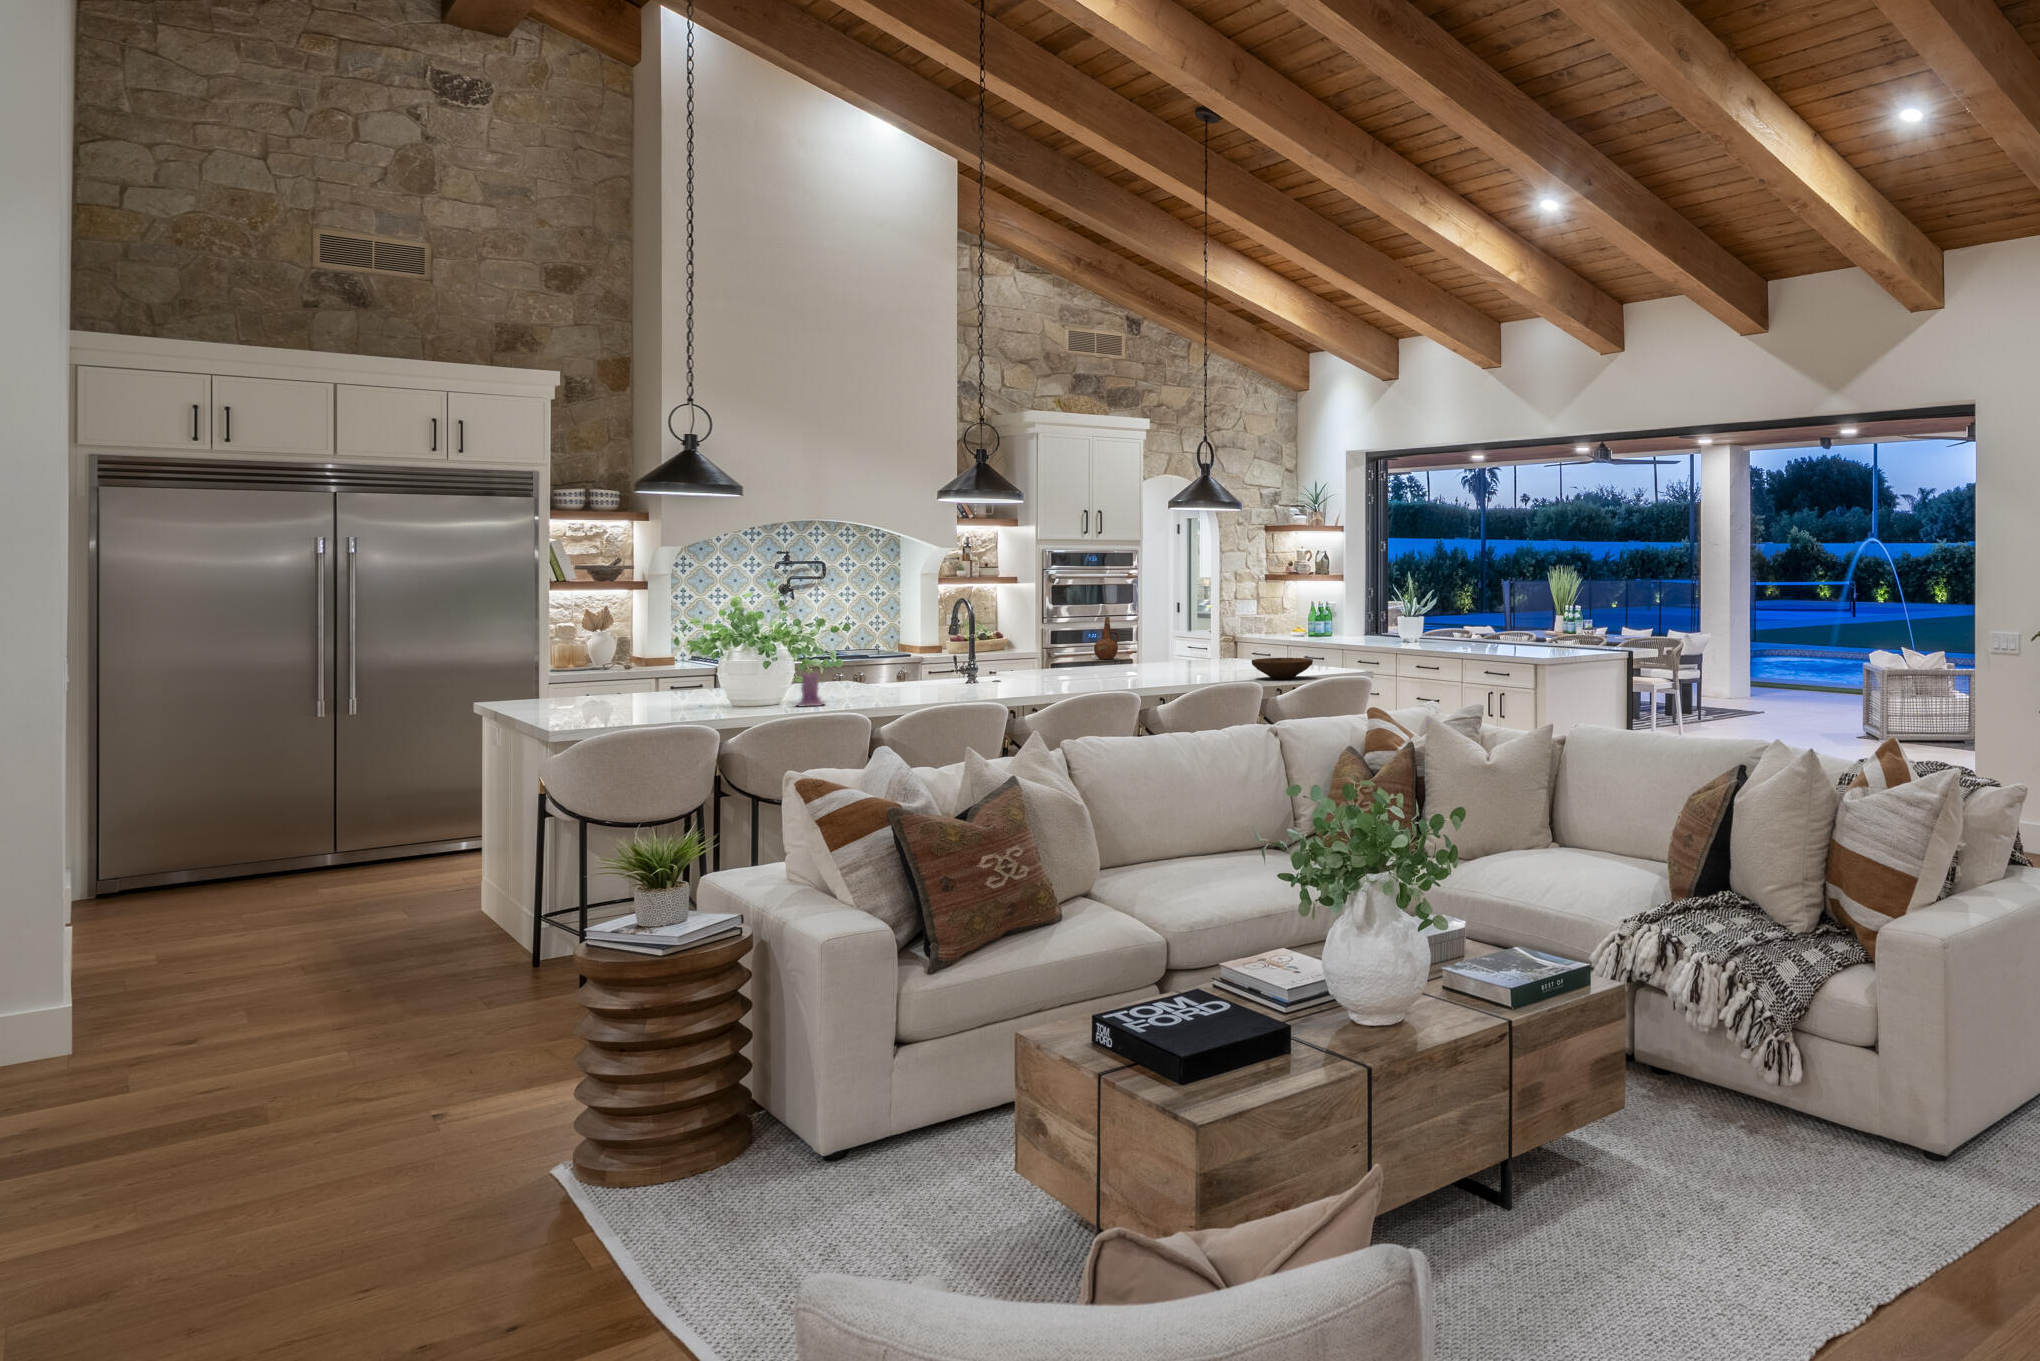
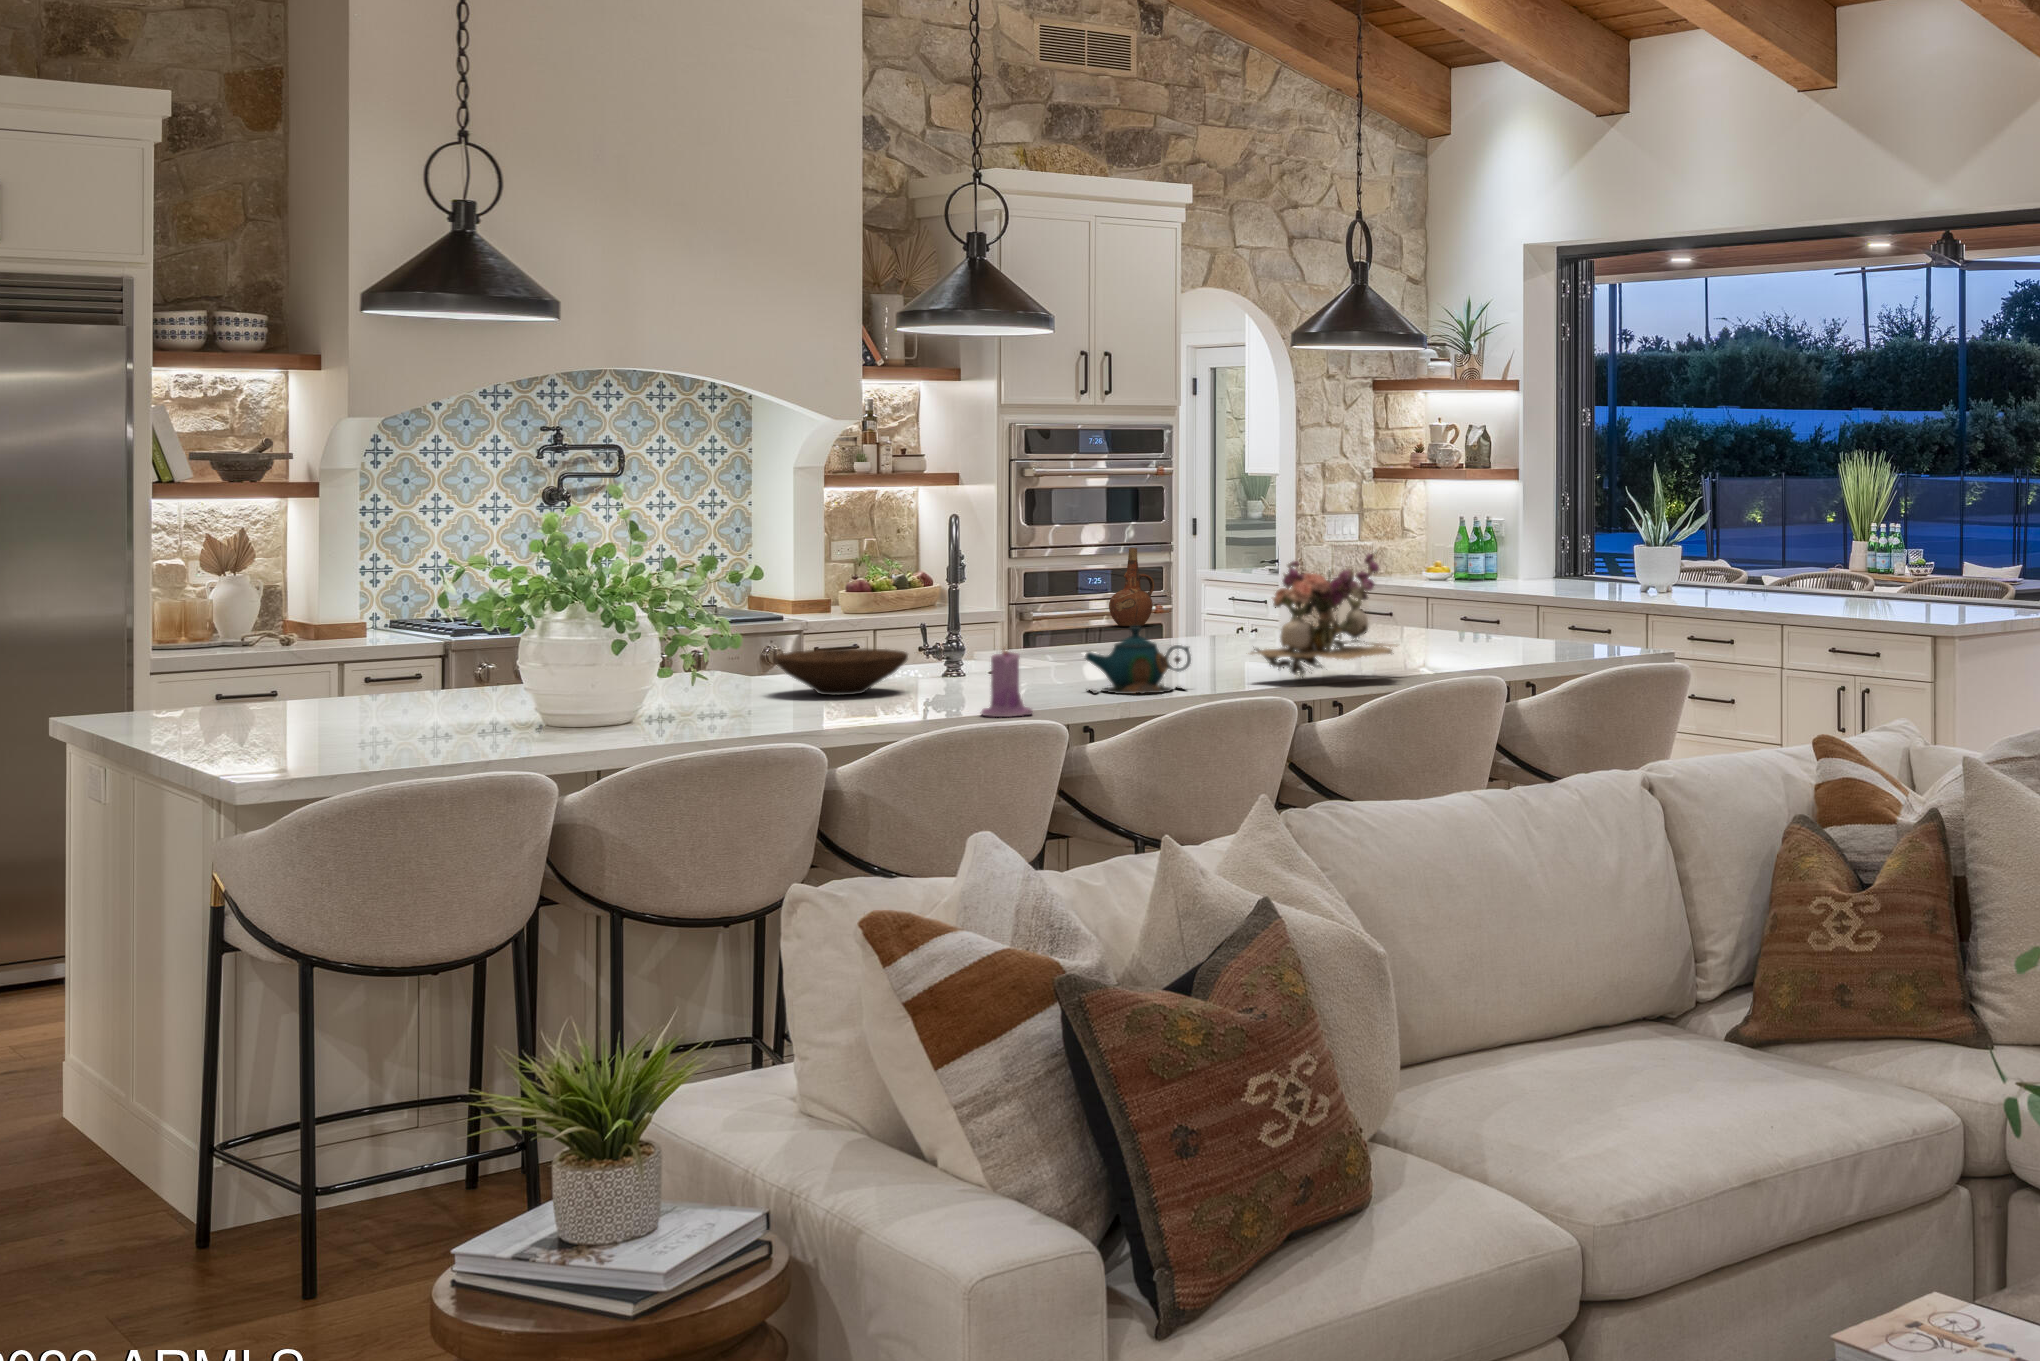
flower arrangement: none [1127,616,1212,684] -> present [1251,552,1397,677]
teapot: none [1036,656,1094,692] -> present [1085,626,1191,695]
wooden bowl: present [1252,658,1313,679] -> present [775,649,908,695]
candle: present [797,671,825,707] -> present [981,648,1032,717]

